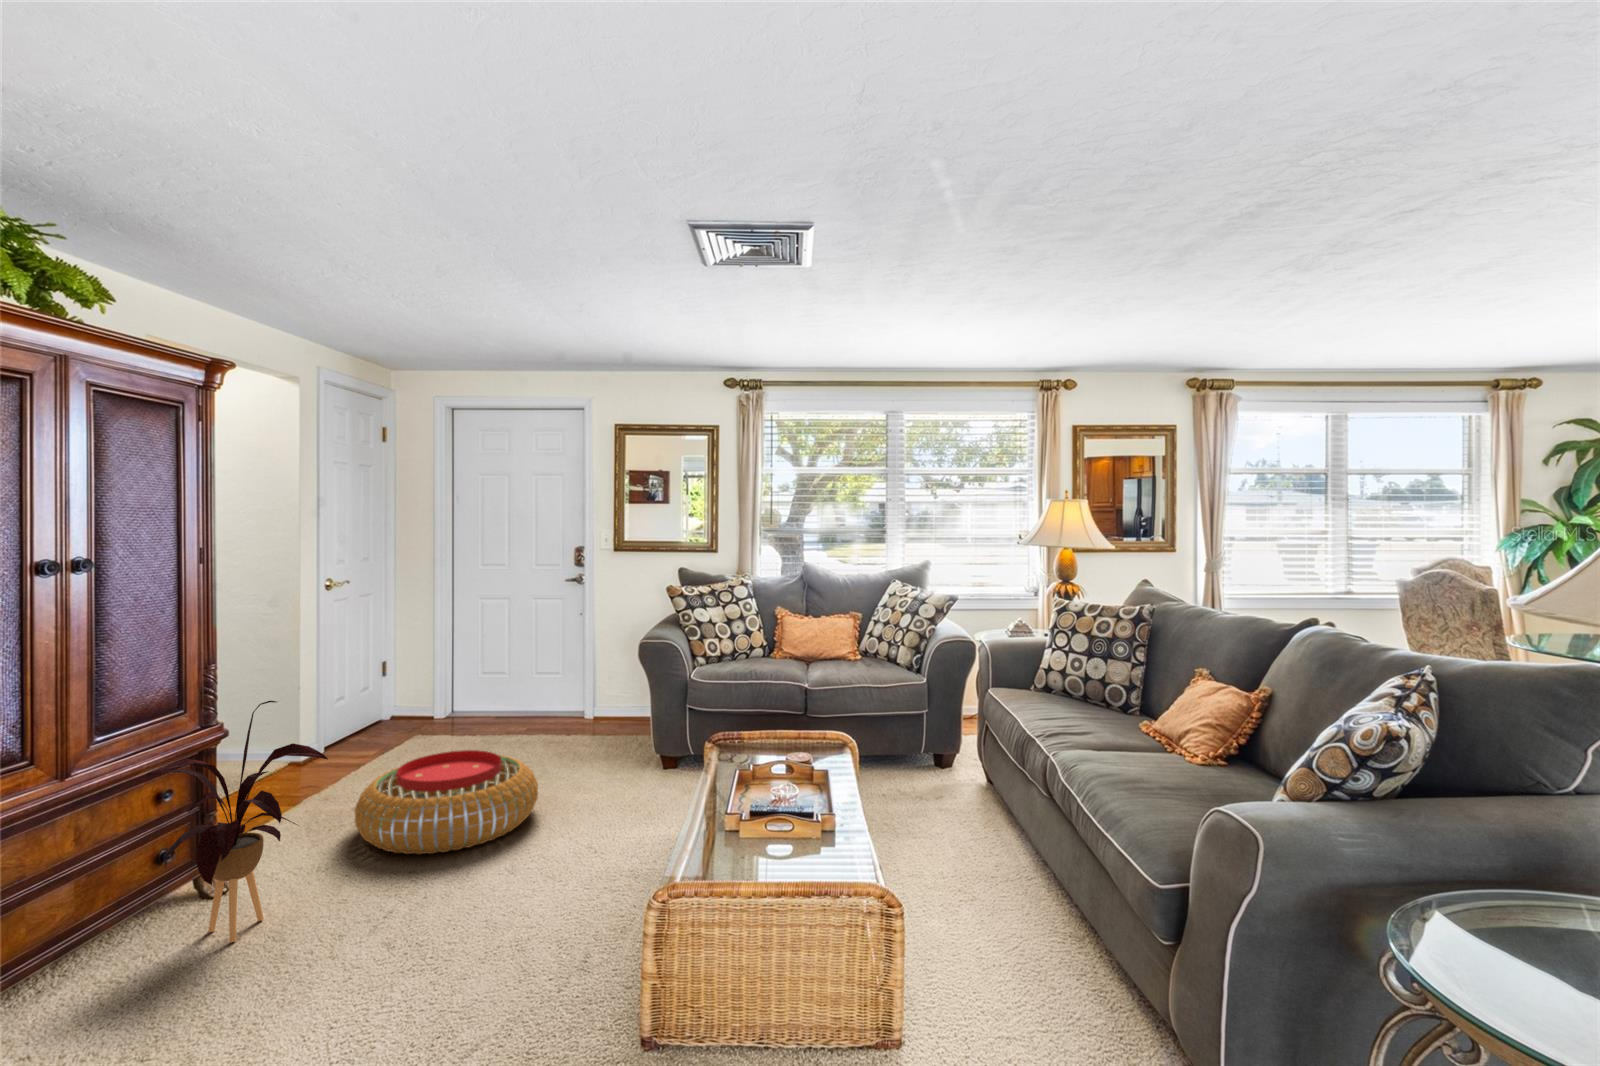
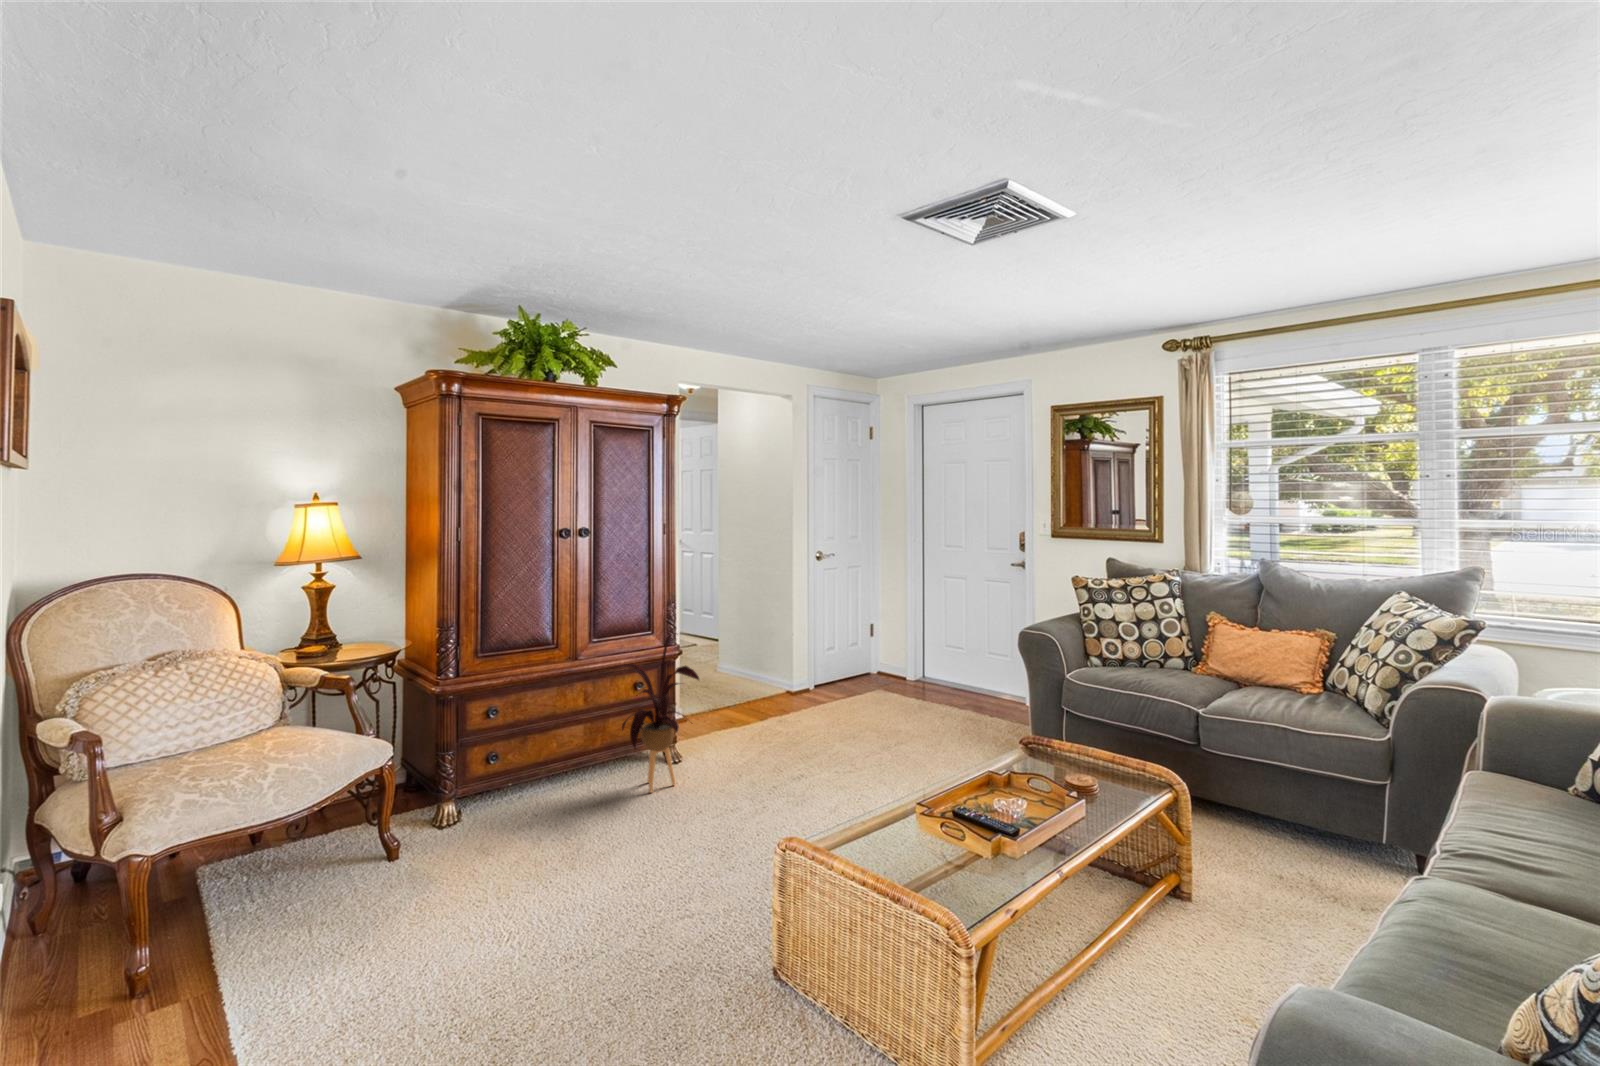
pouf: present [355,750,538,854] -> none [762,700,901,782]

